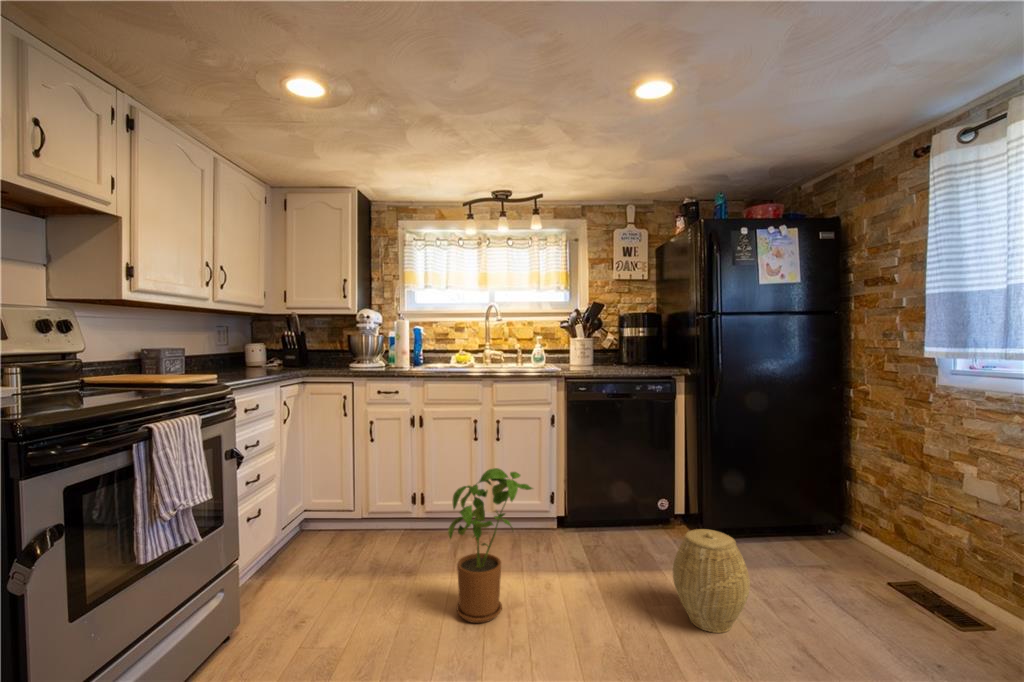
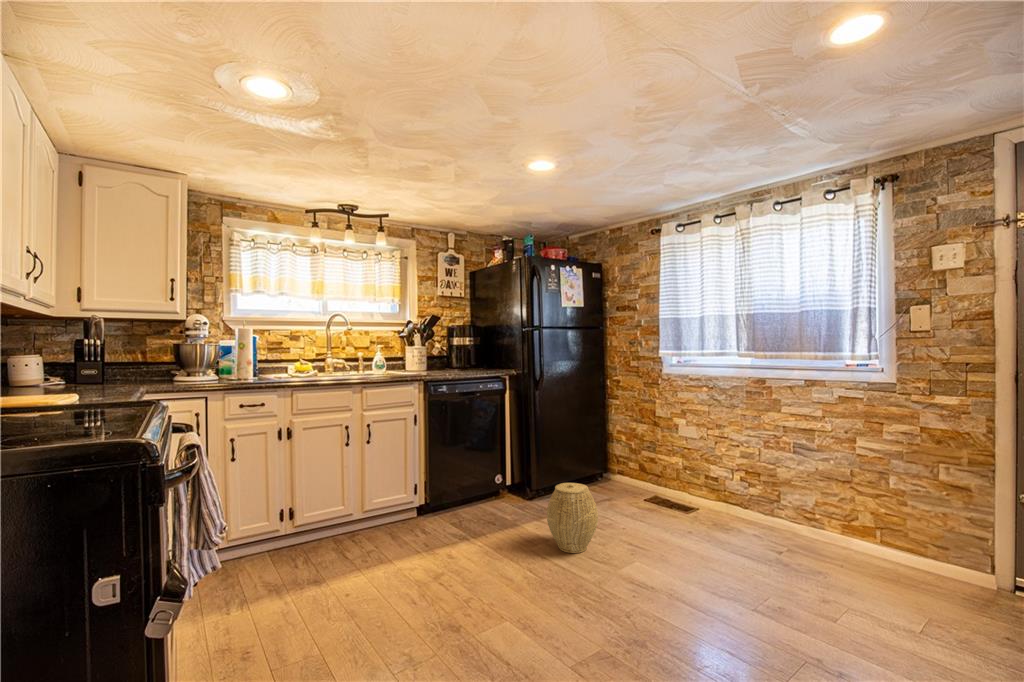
house plant: present [448,468,533,623] -> none [380,459,456,601]

